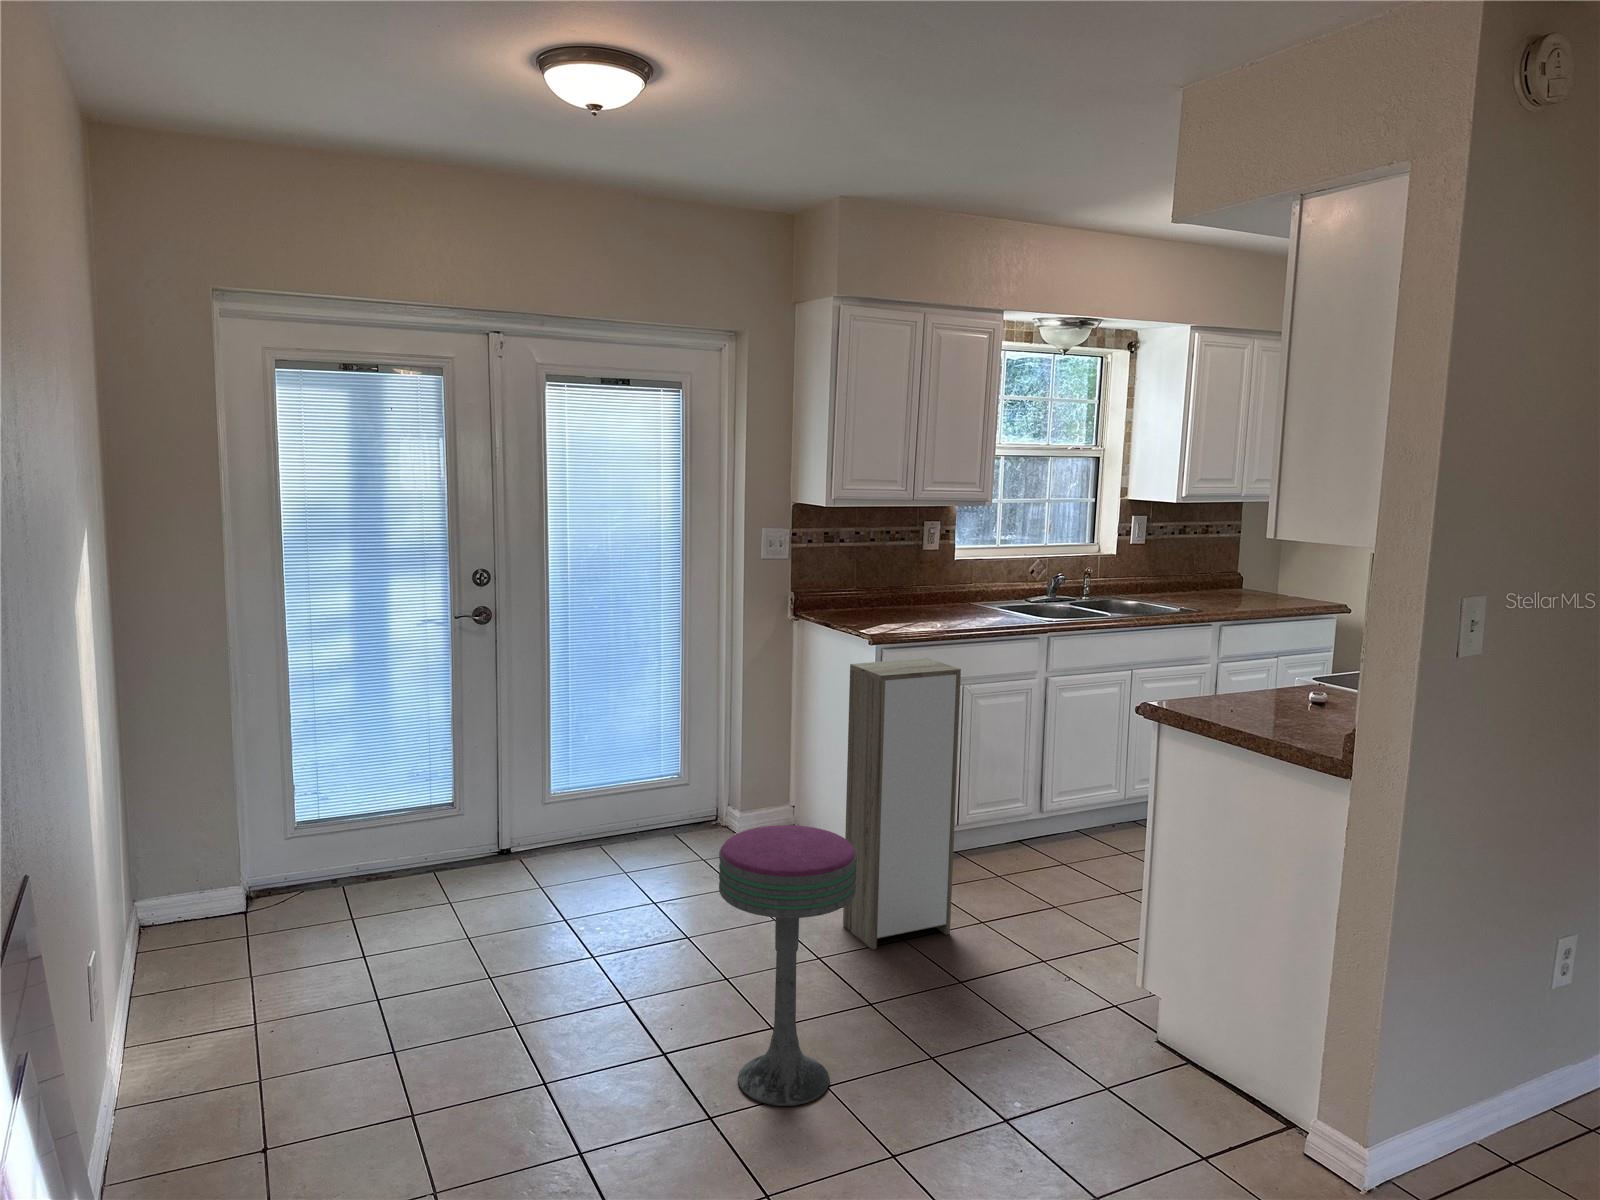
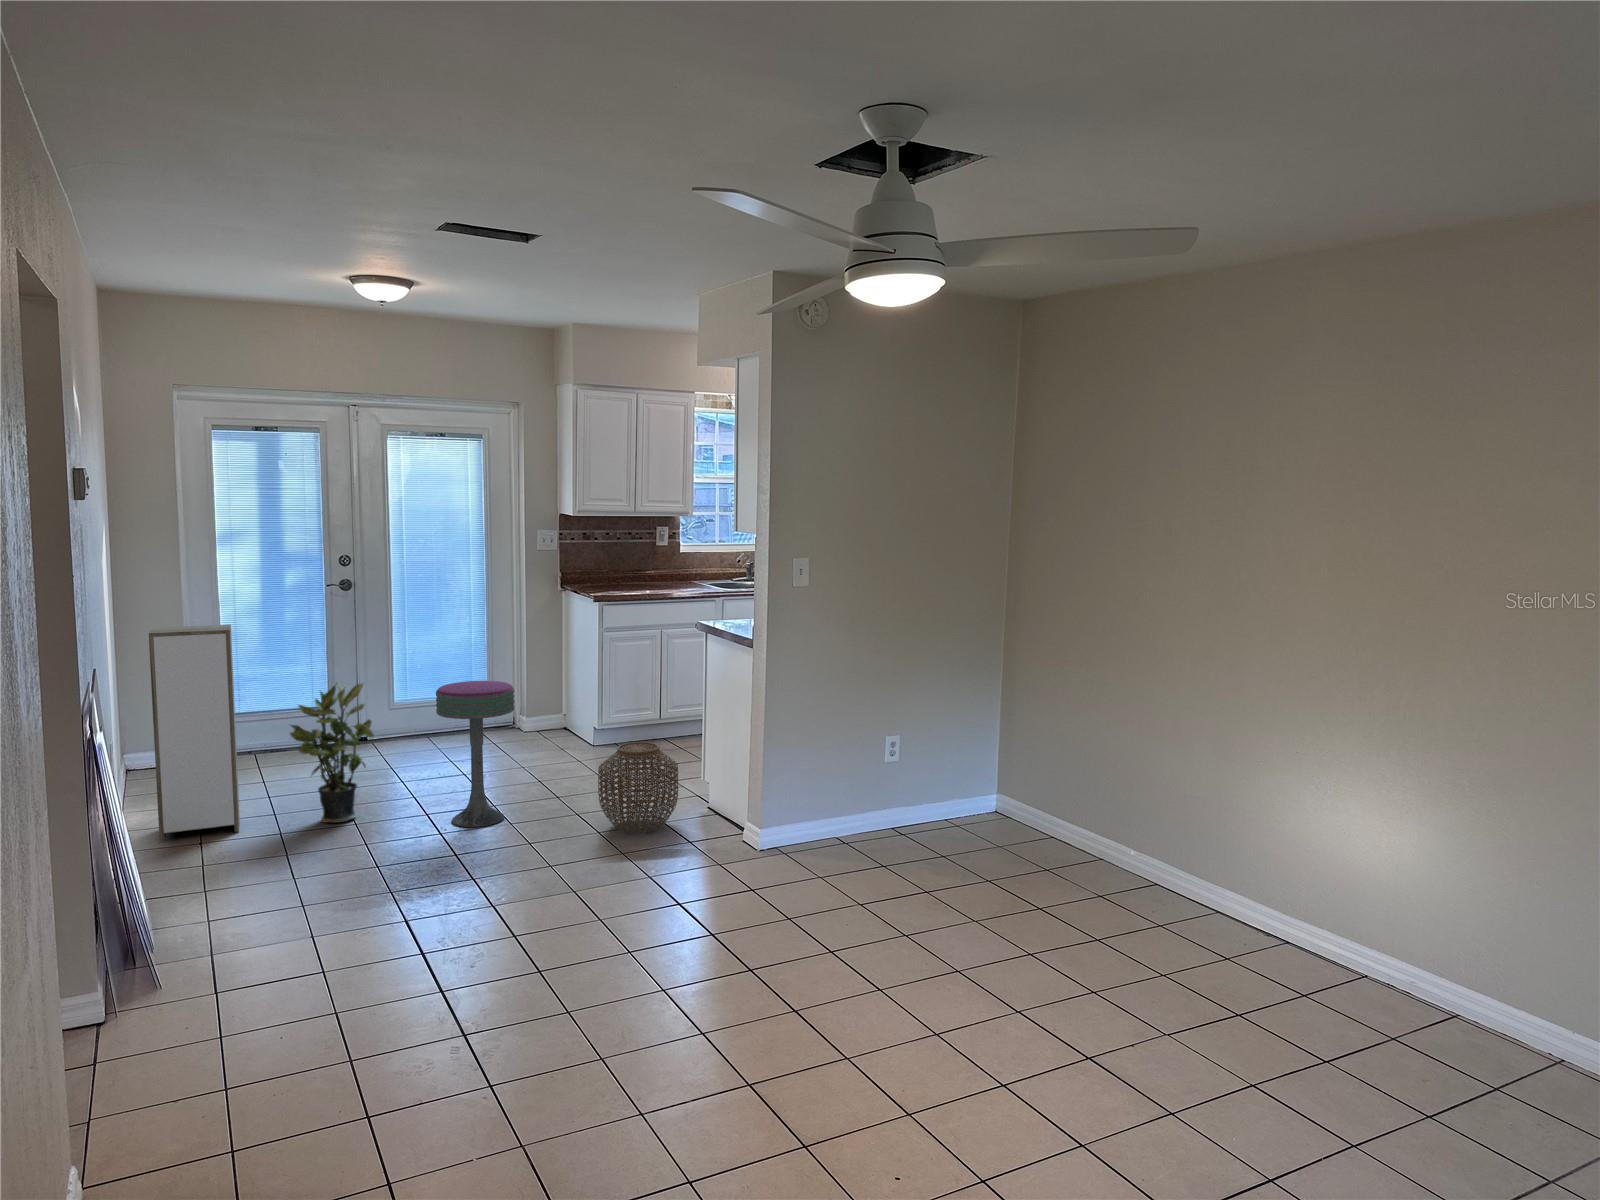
storage cabinet: present [843,658,961,950] -> present [149,625,240,842]
potted plant: none [453,825,597,1090] -> present [290,682,373,823]
woven basket: none [1018,950,1171,1131] -> present [598,742,678,833]

